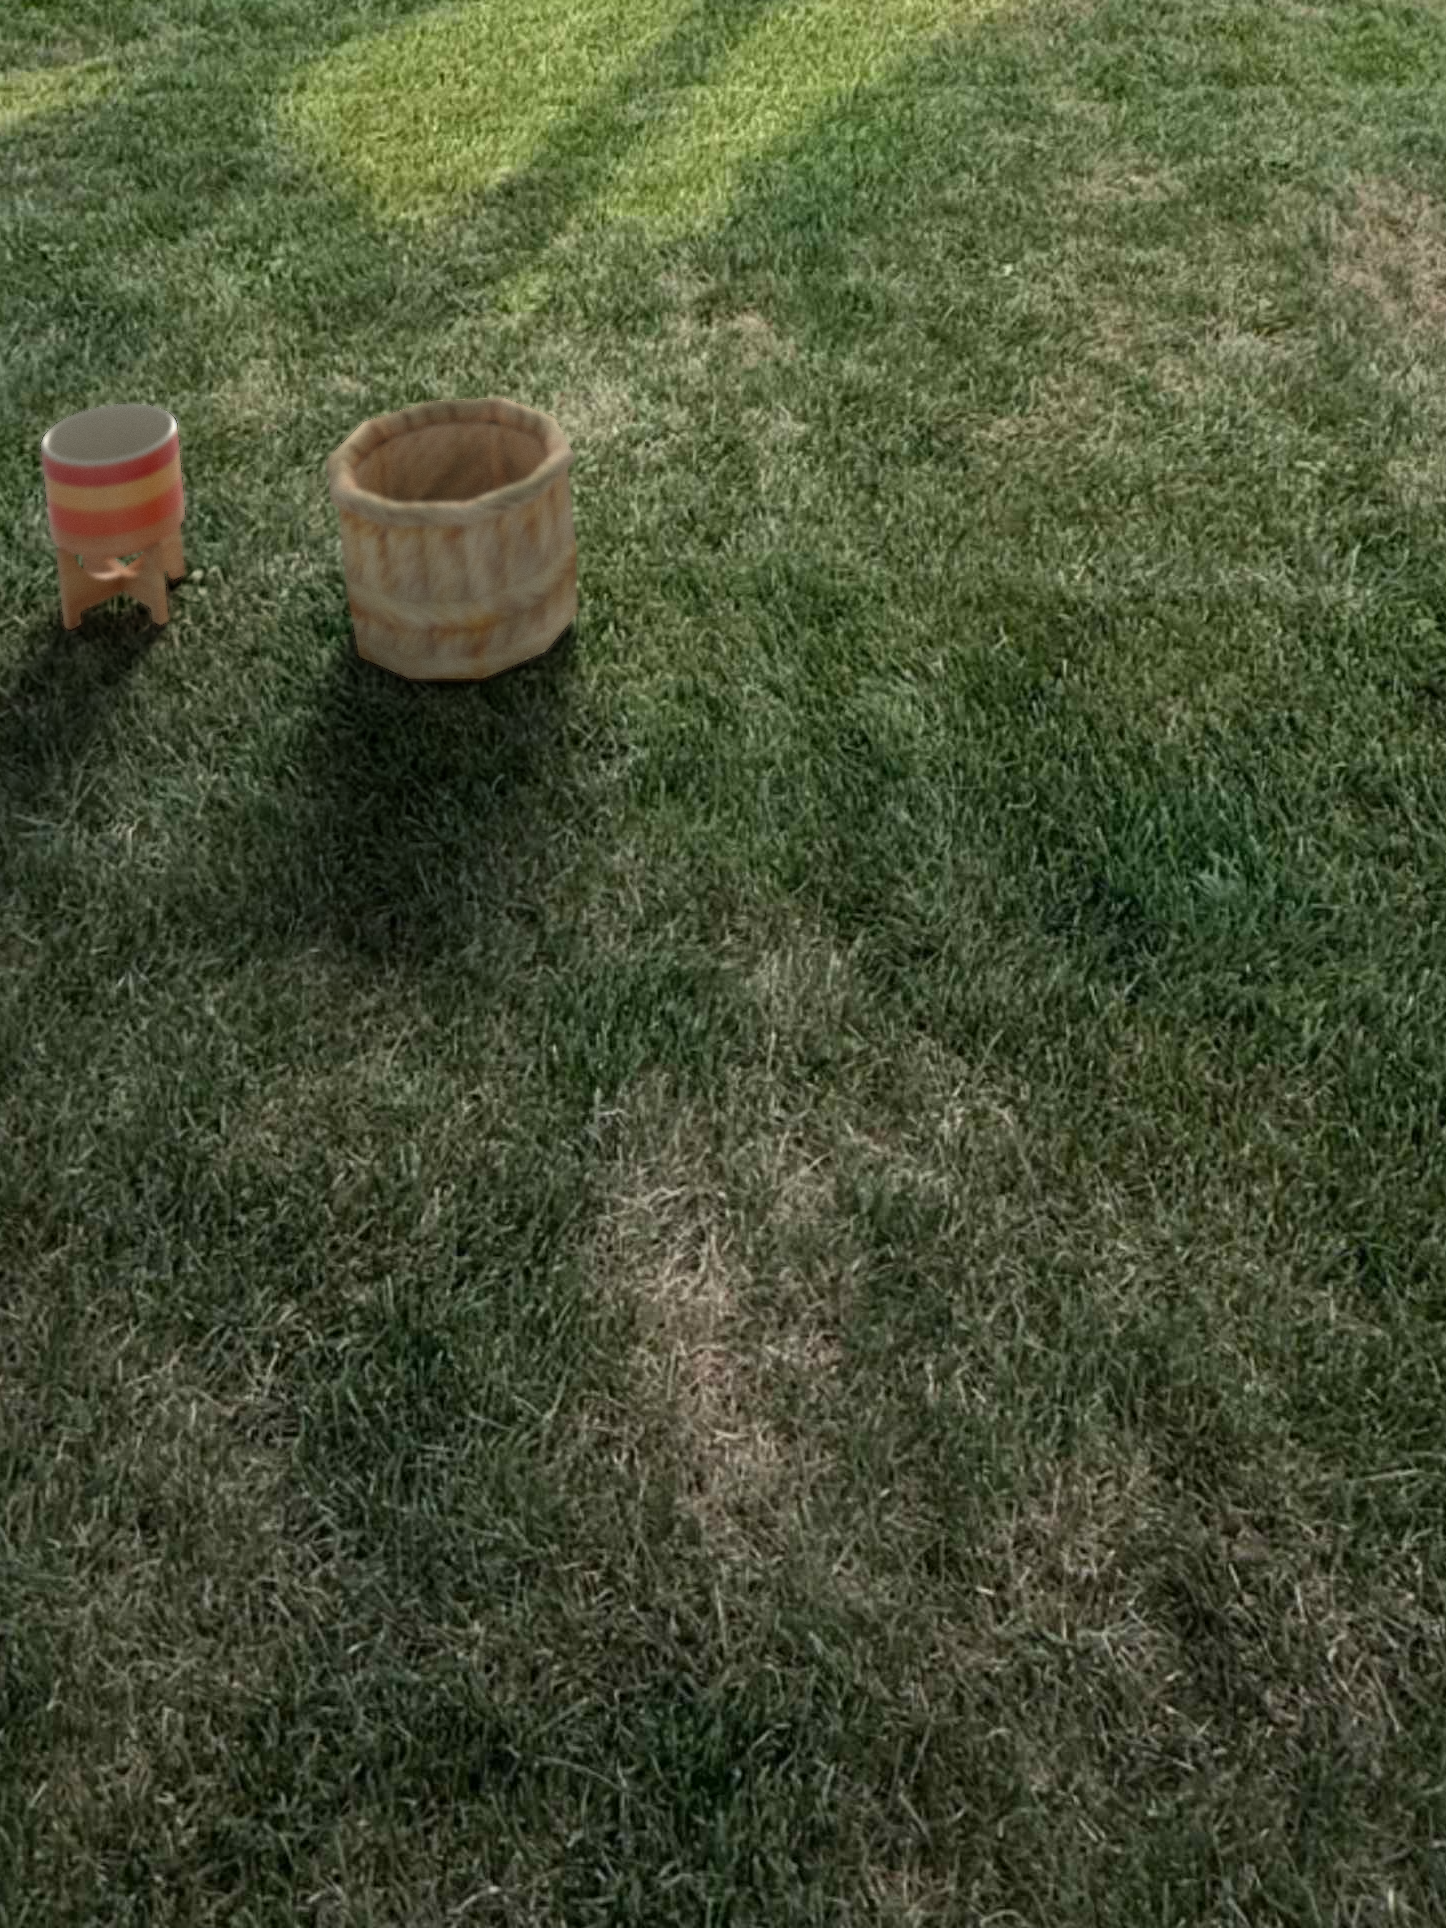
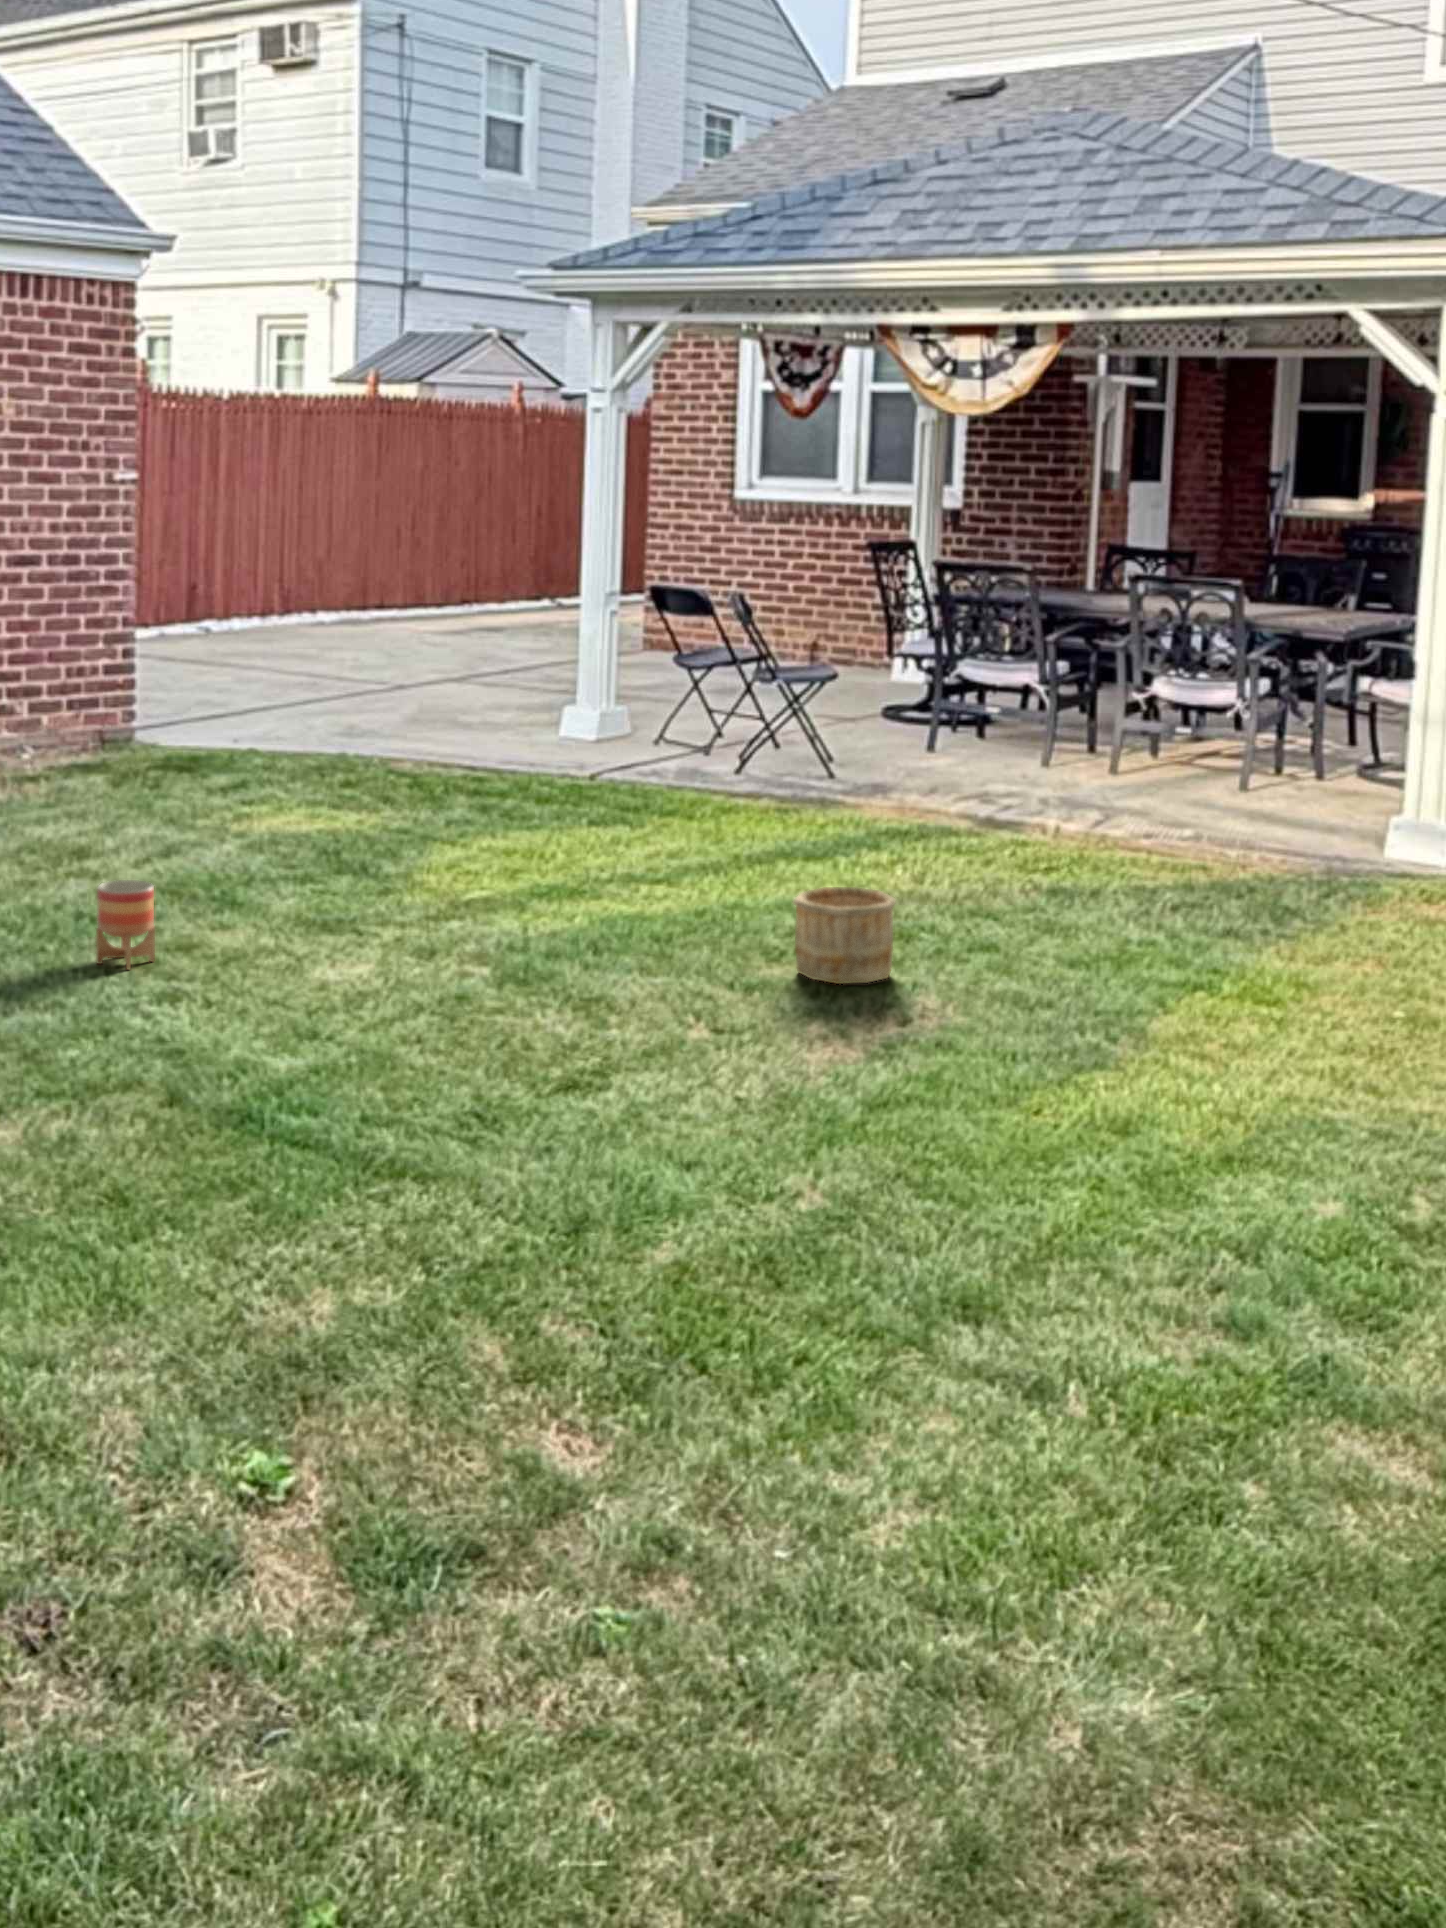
wooden bucket: present [326,398,578,679] -> present [792,887,895,984]

